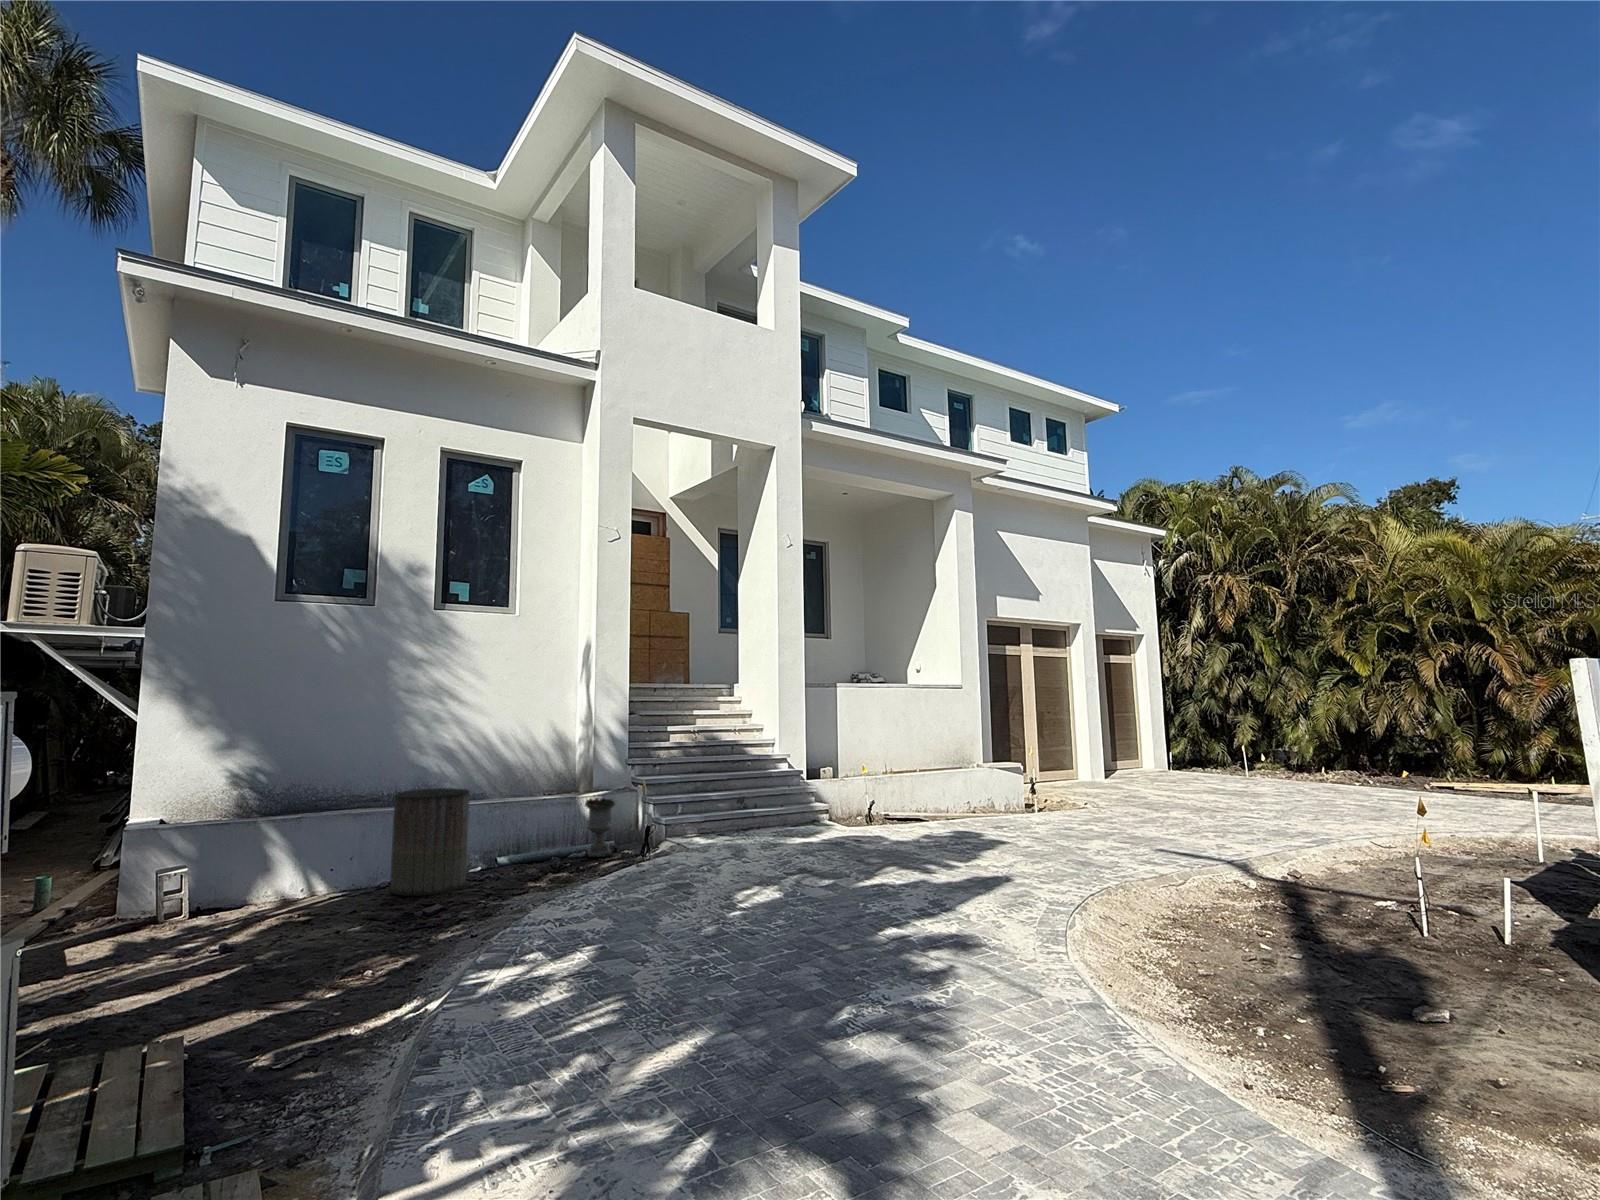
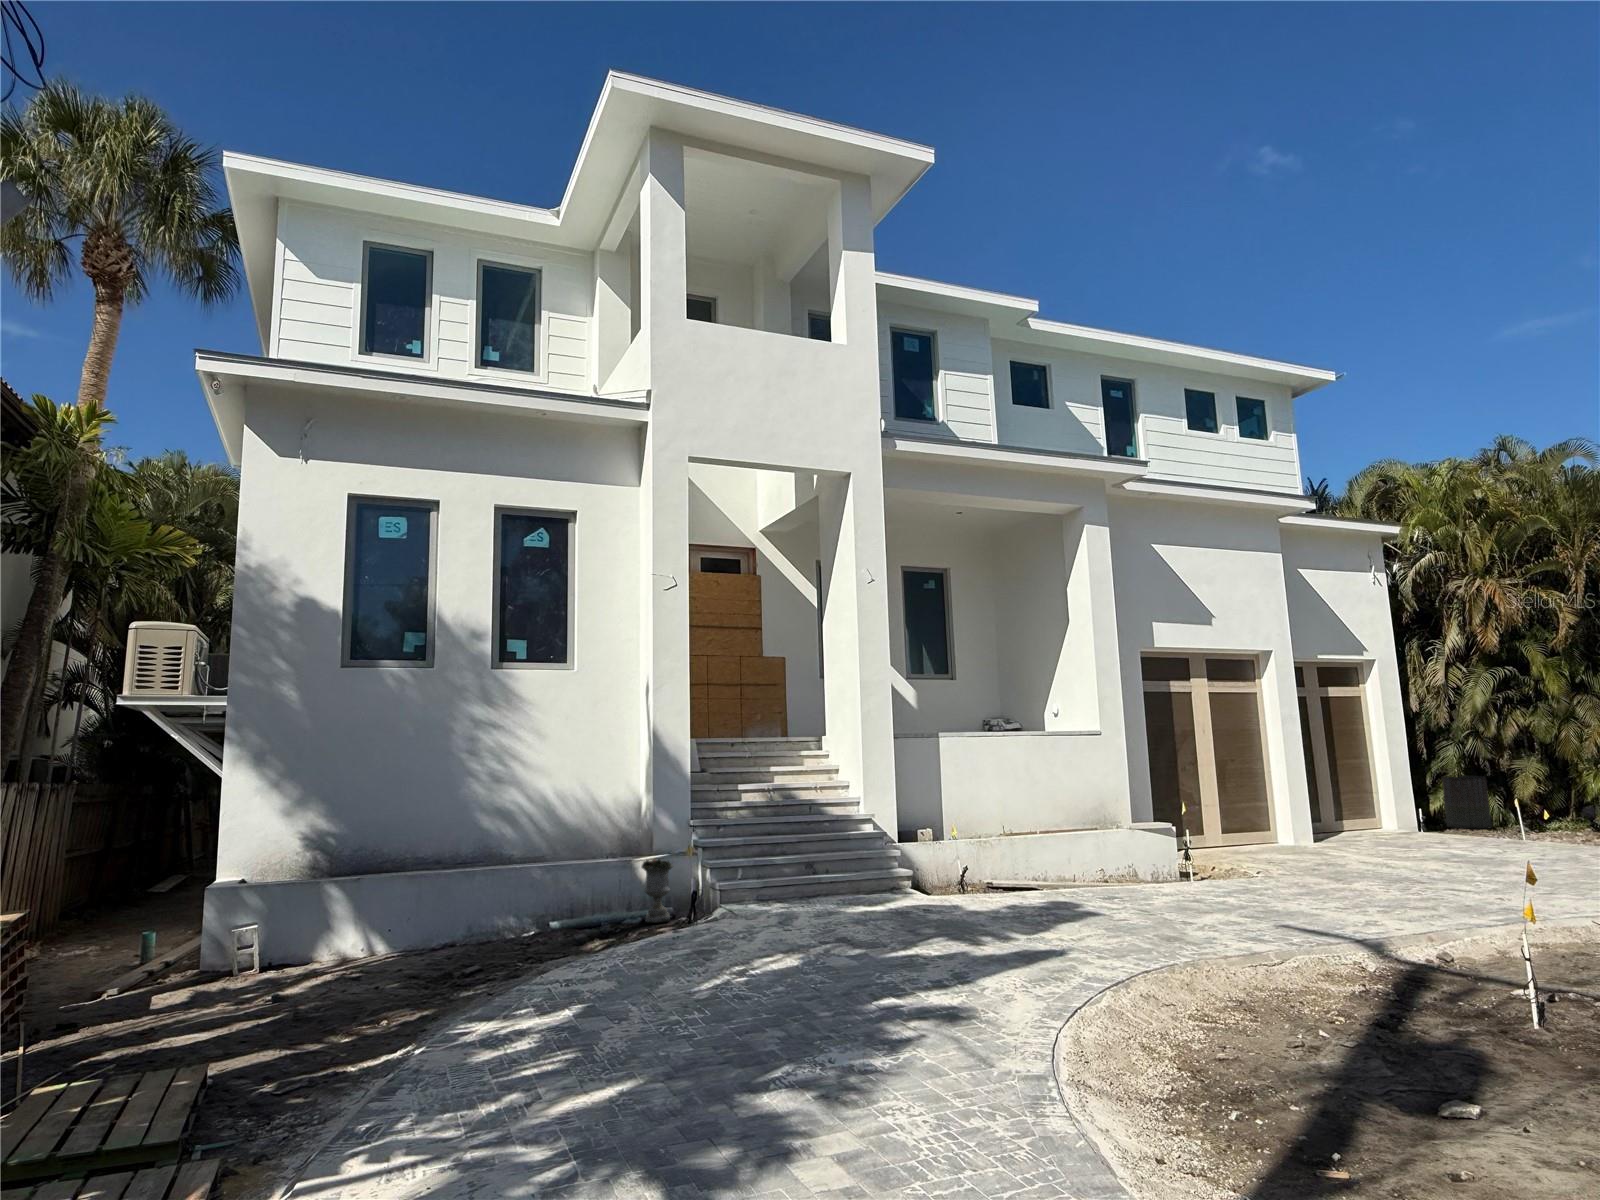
trash can: present [390,788,470,896] -> present [1442,776,1492,829]

